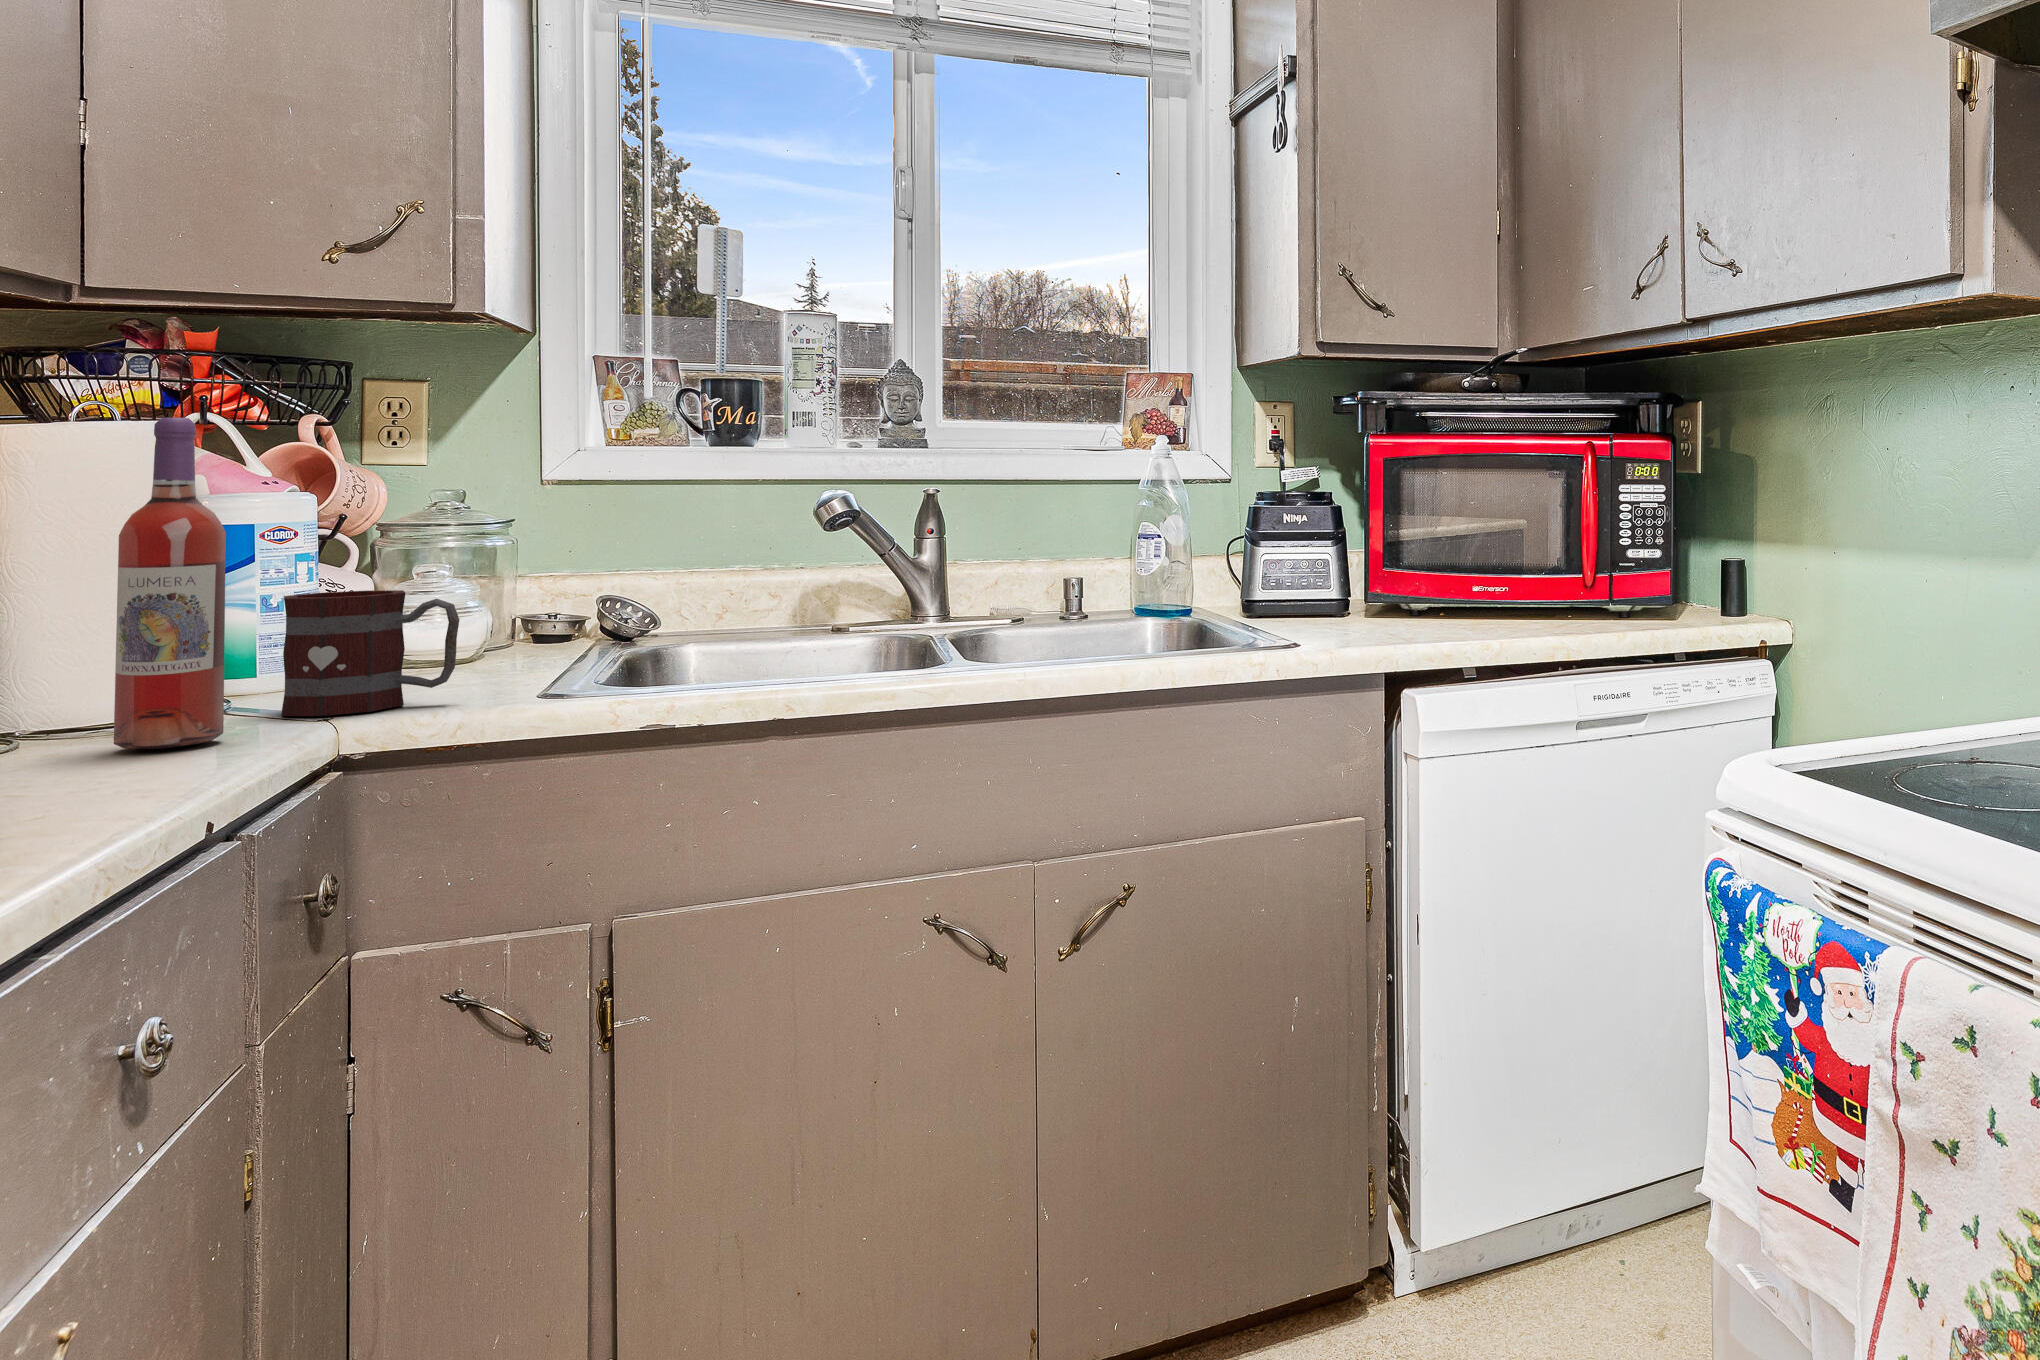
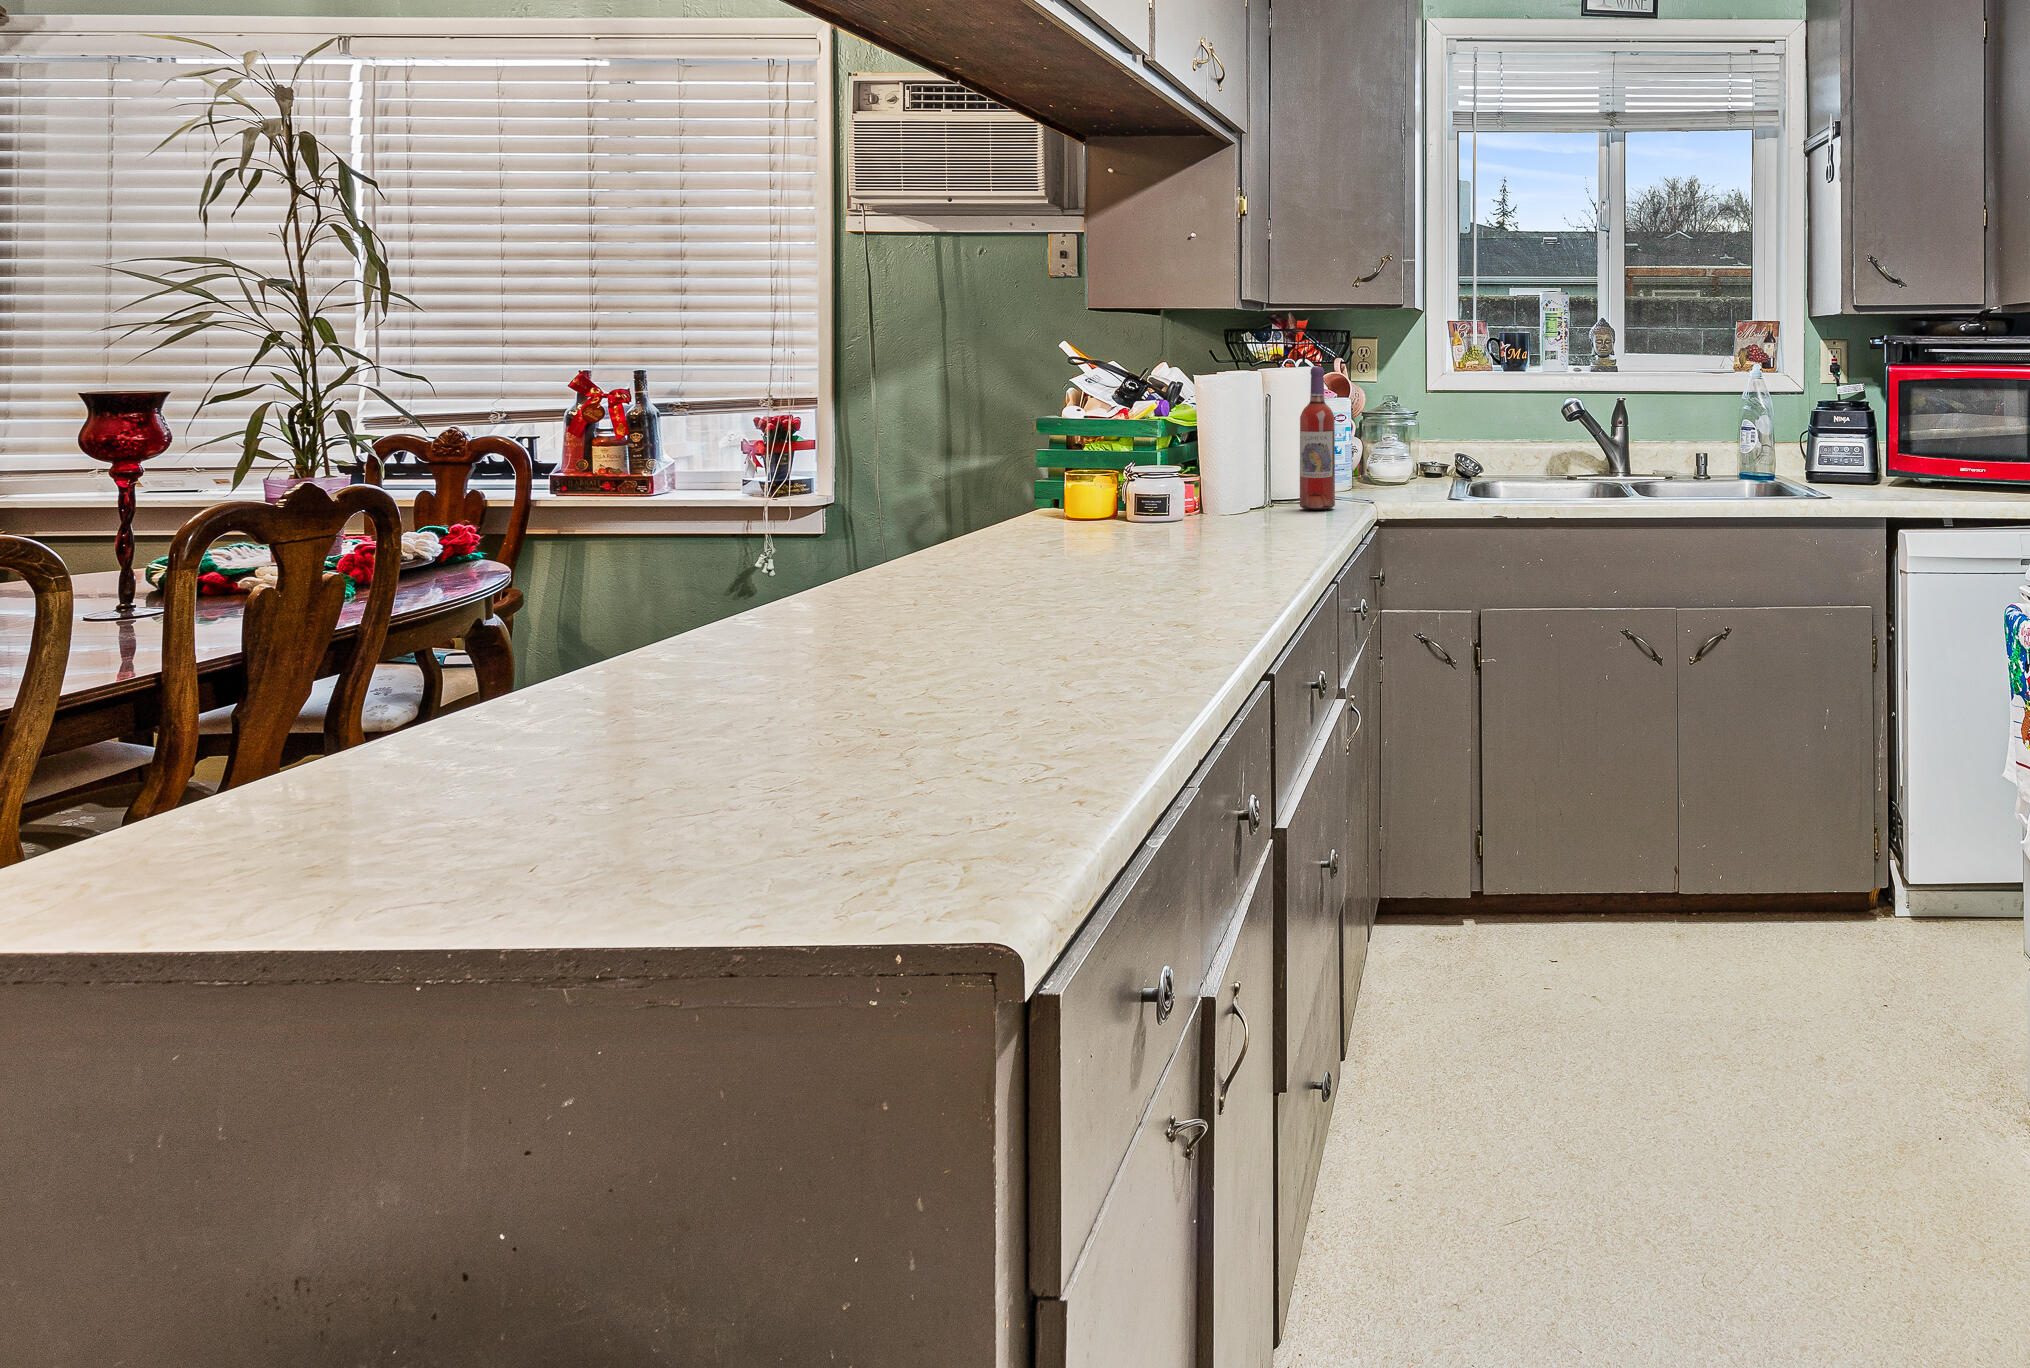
mug: present [282,590,460,716] -> none [1344,445,1412,502]

